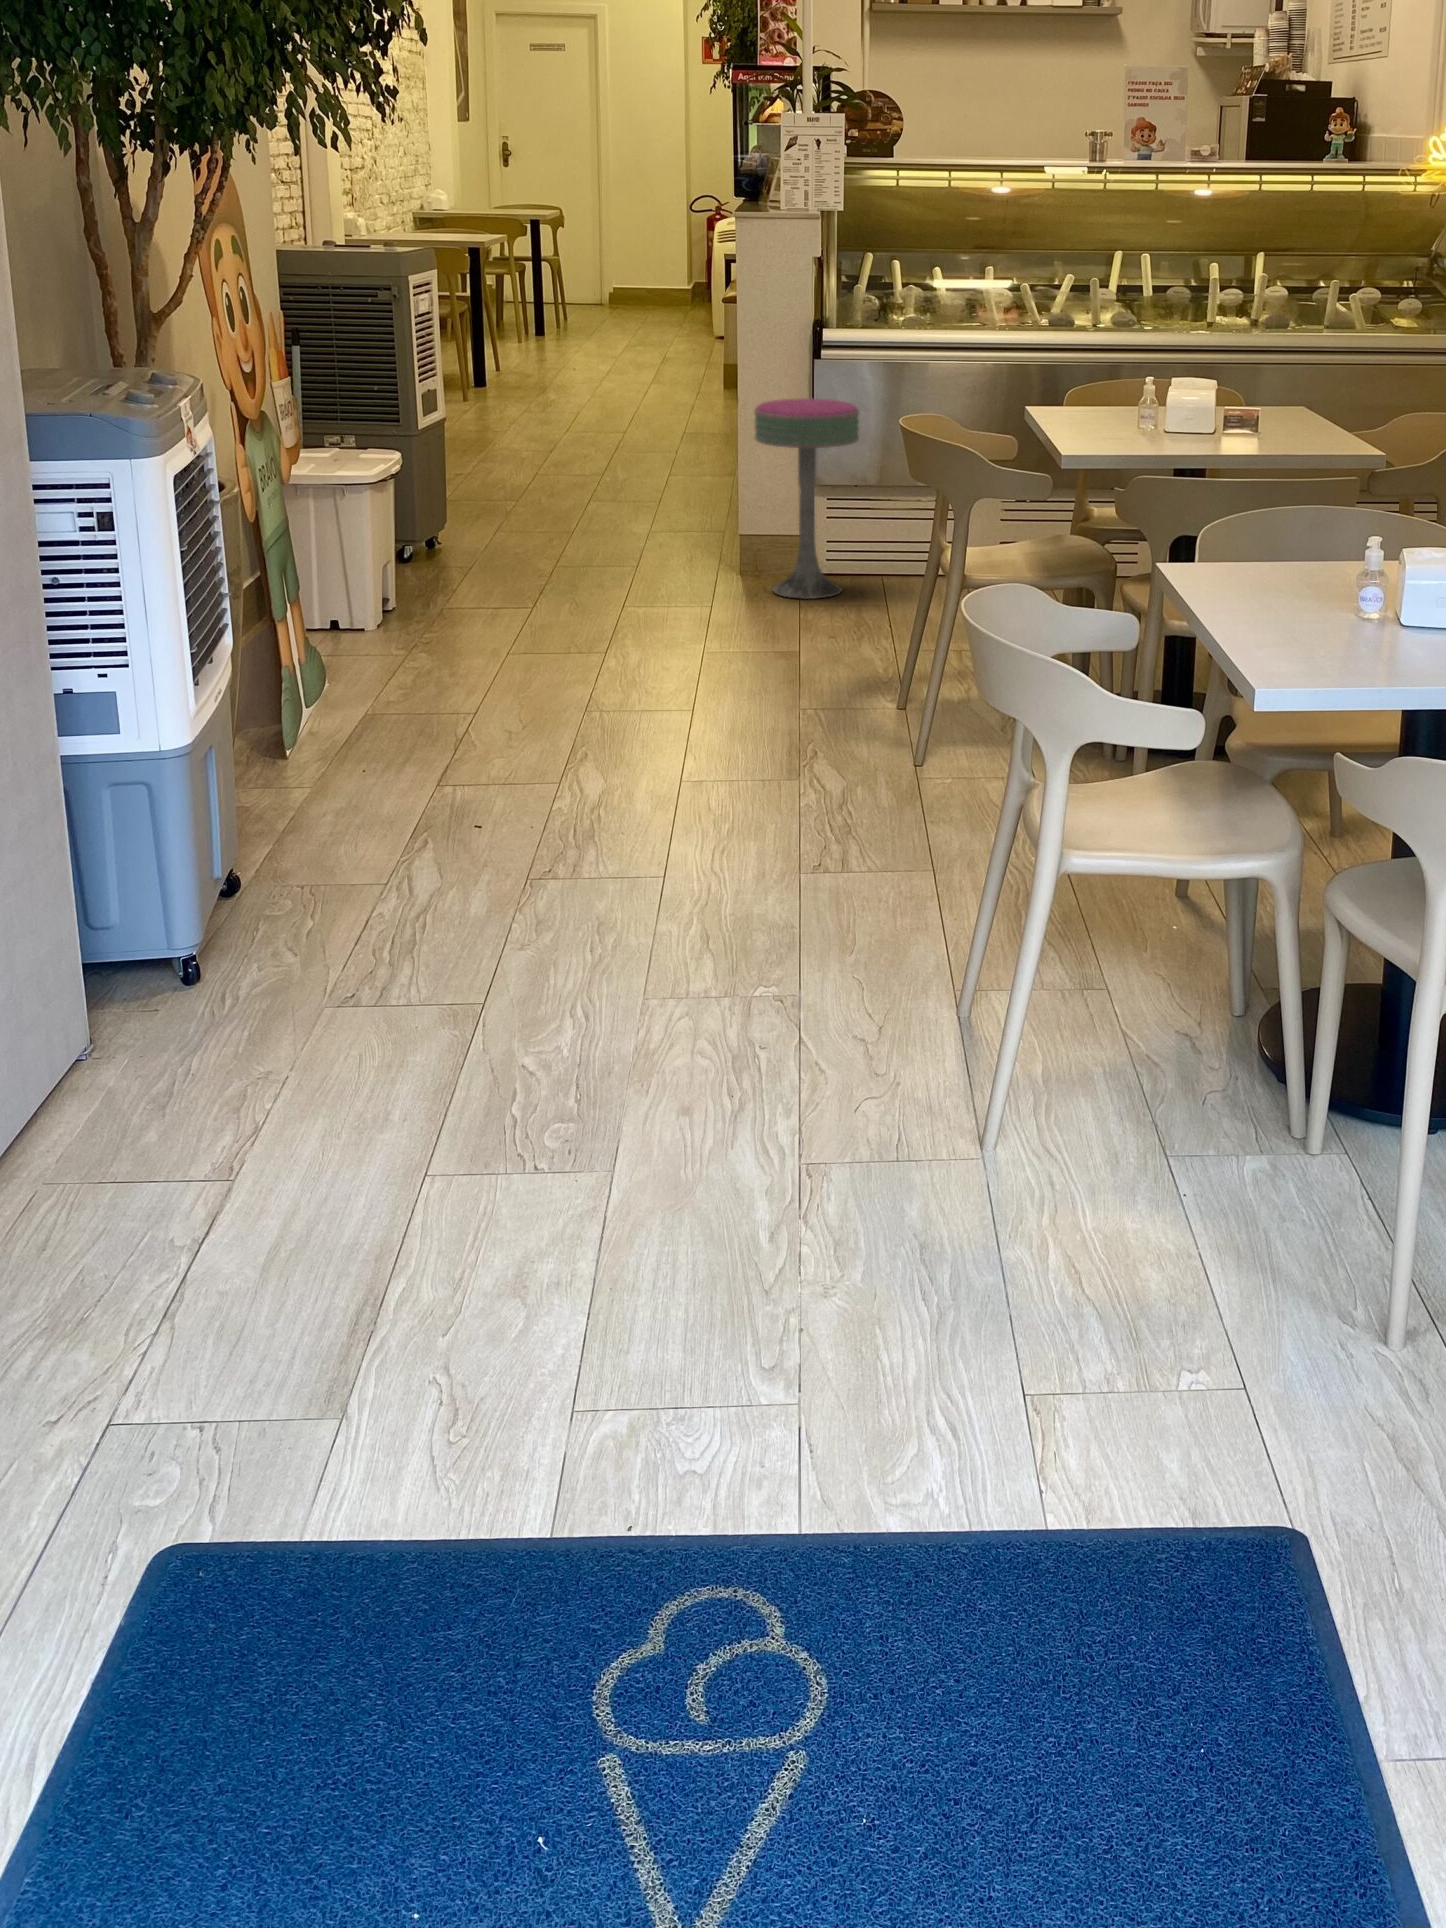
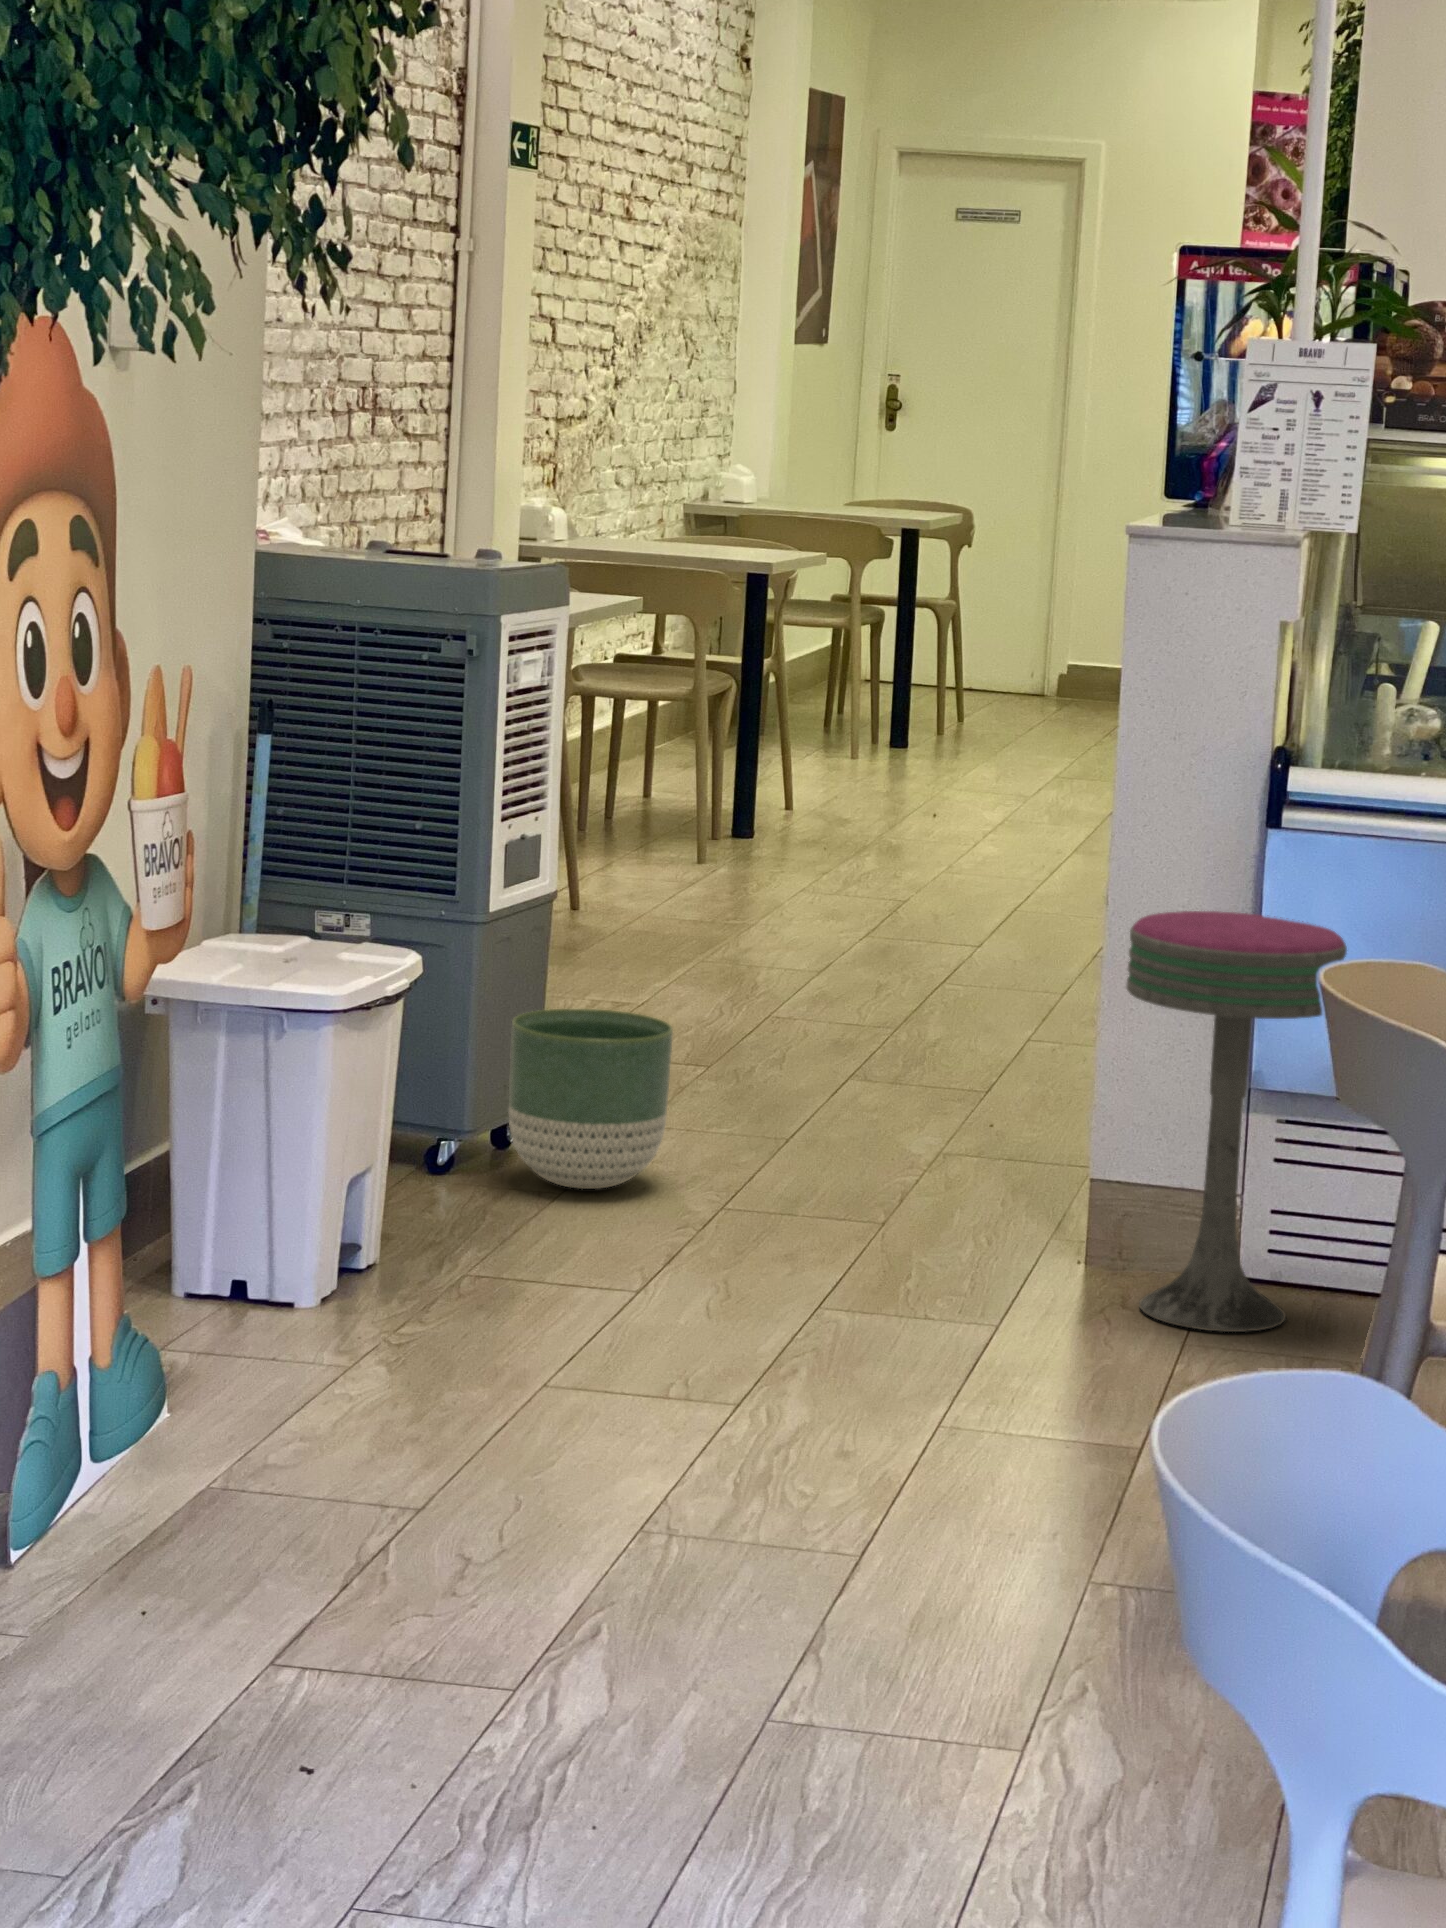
planter: none [435,476,519,566] -> present [509,1009,673,1189]

